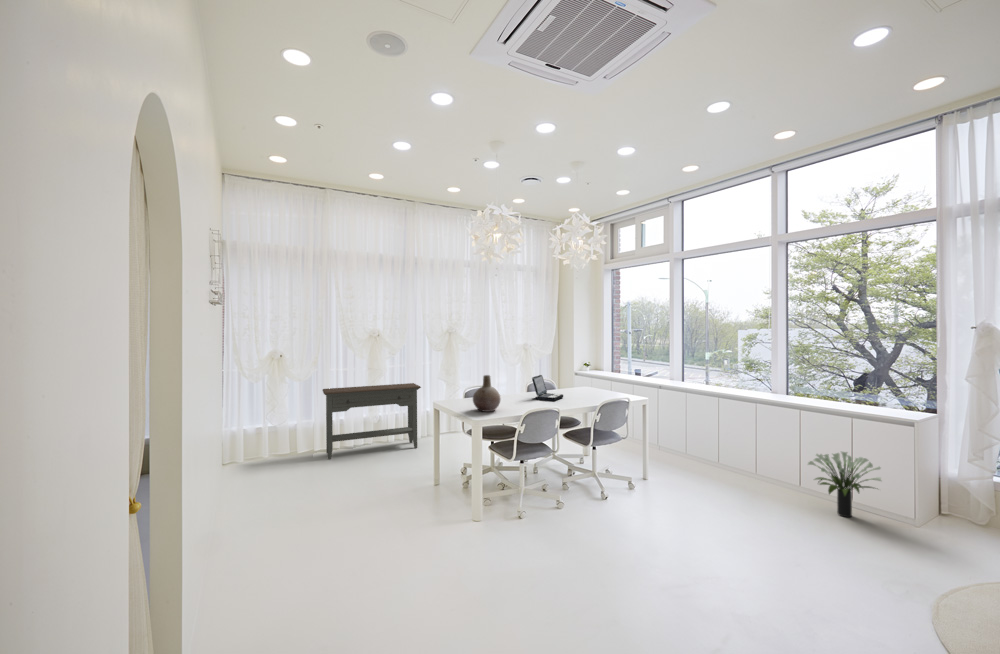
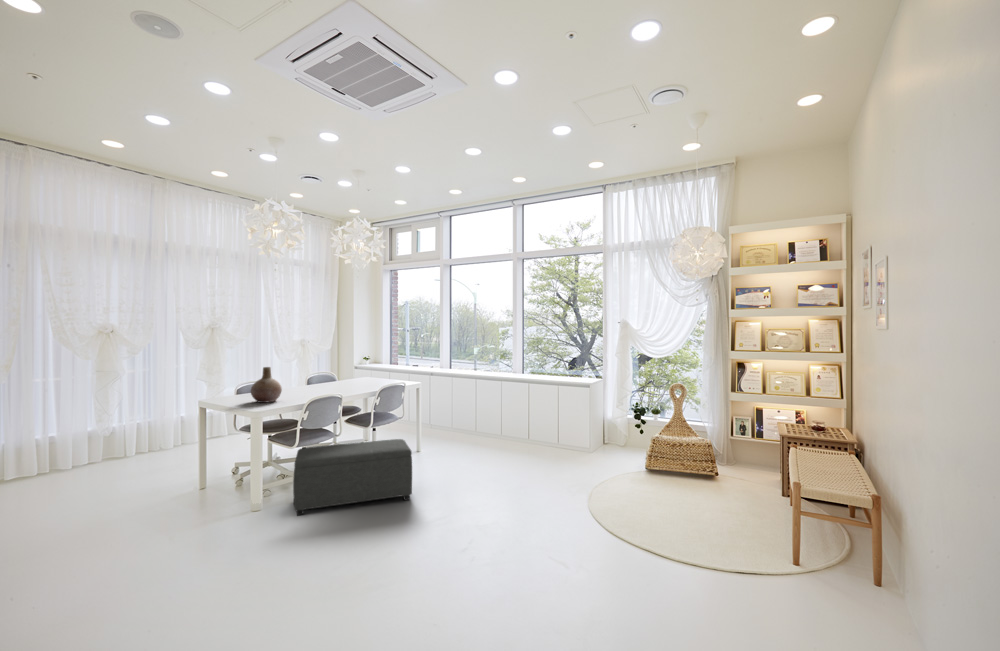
laptop: present [532,375,563,401] -> none [313,367,345,390]
console table: present [323,383,421,459] -> none [24,385,176,485]
potted plant: present [808,452,881,517] -> none [532,410,573,456]
ottoman: none [509,465,640,548] -> present [293,439,412,515]

